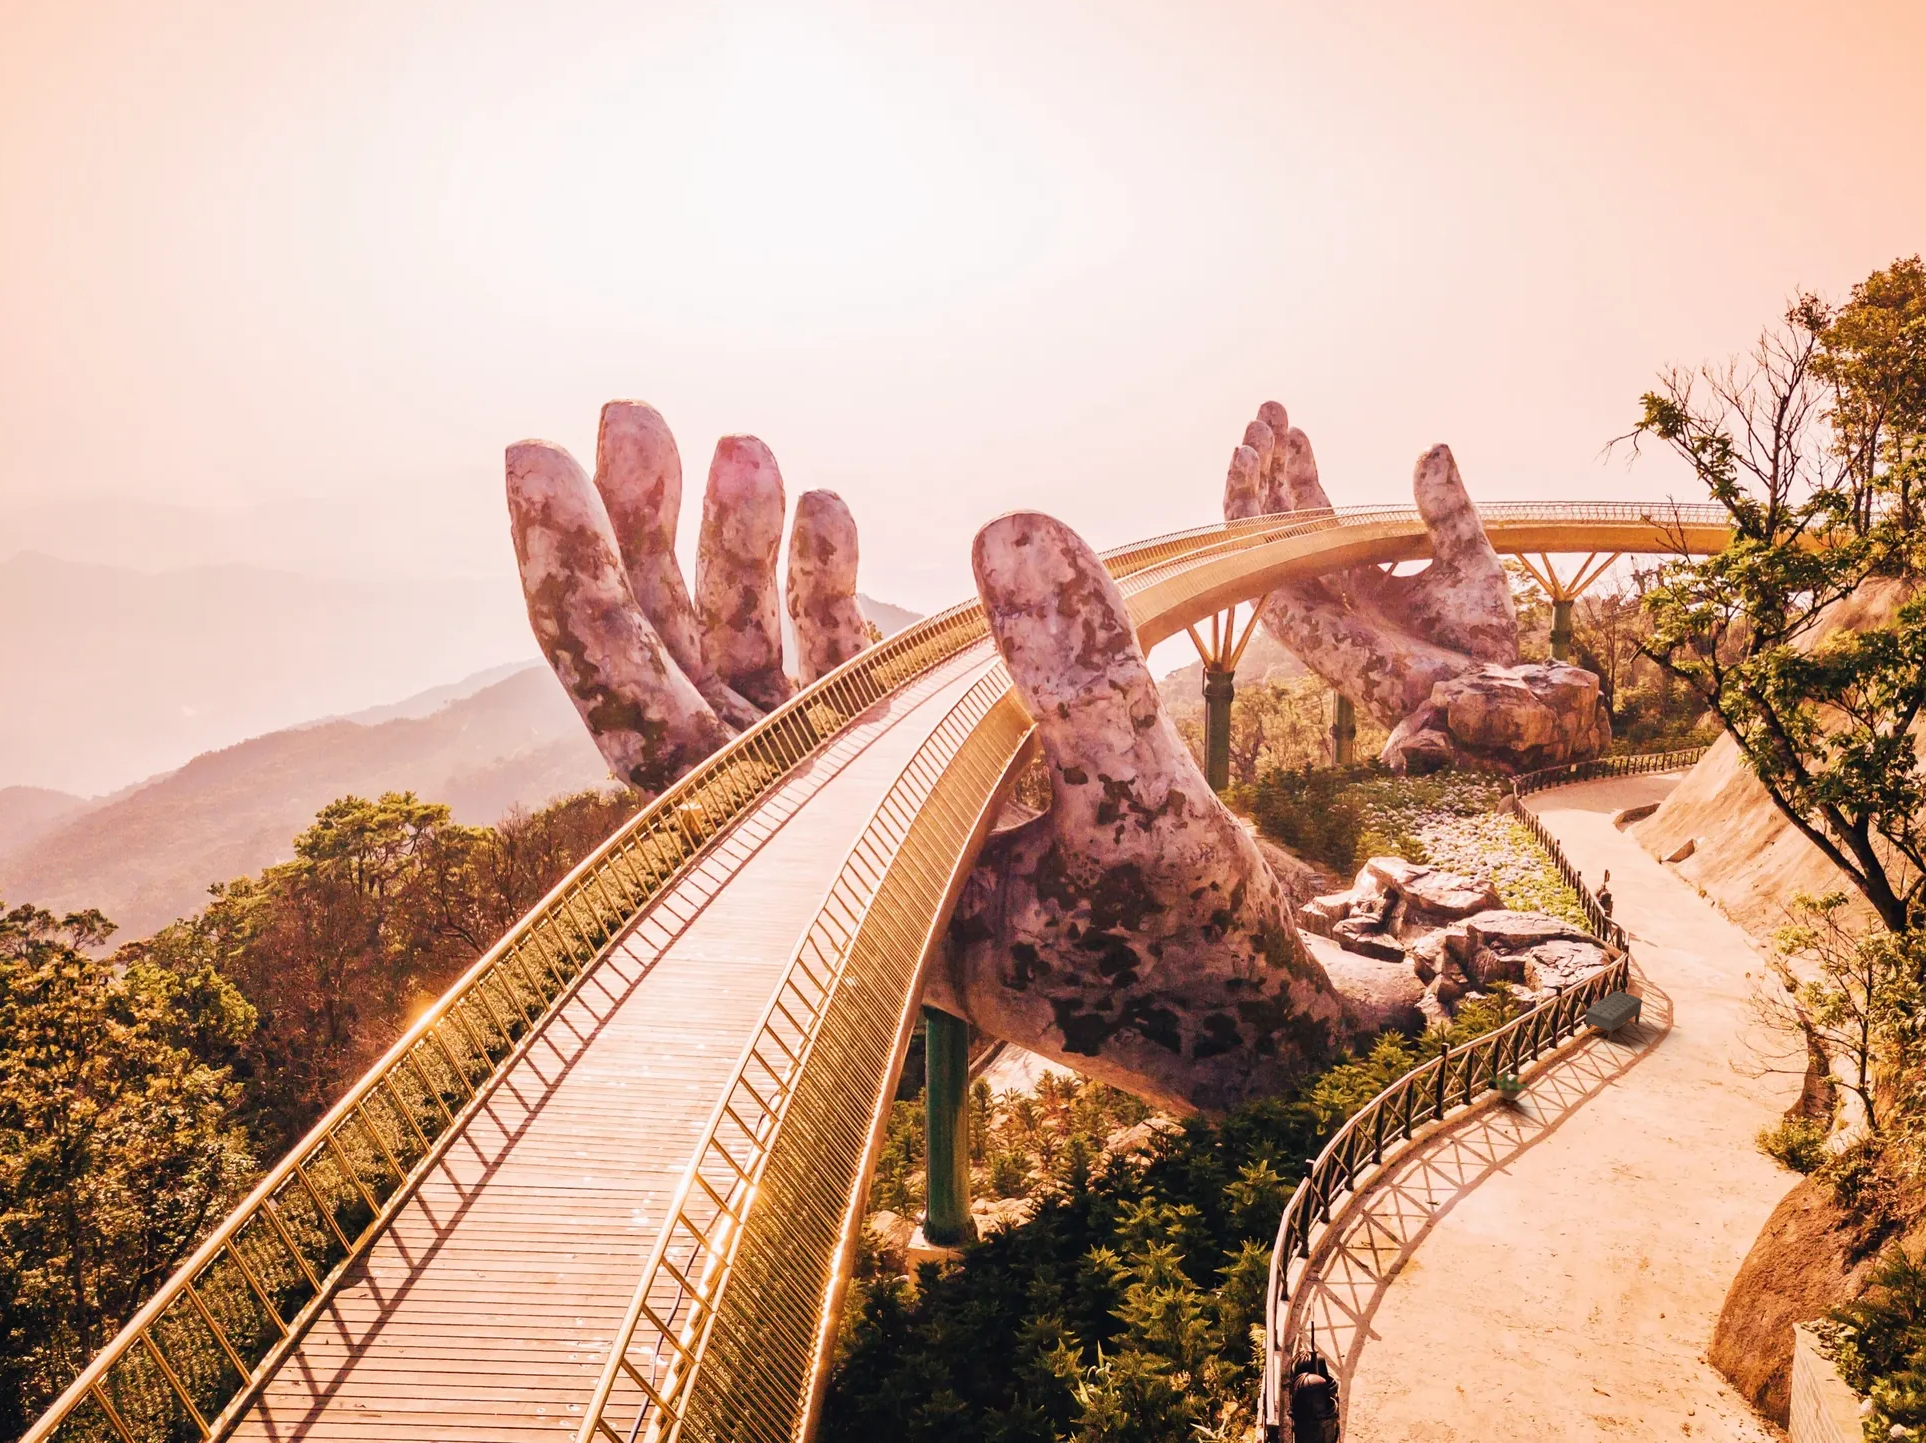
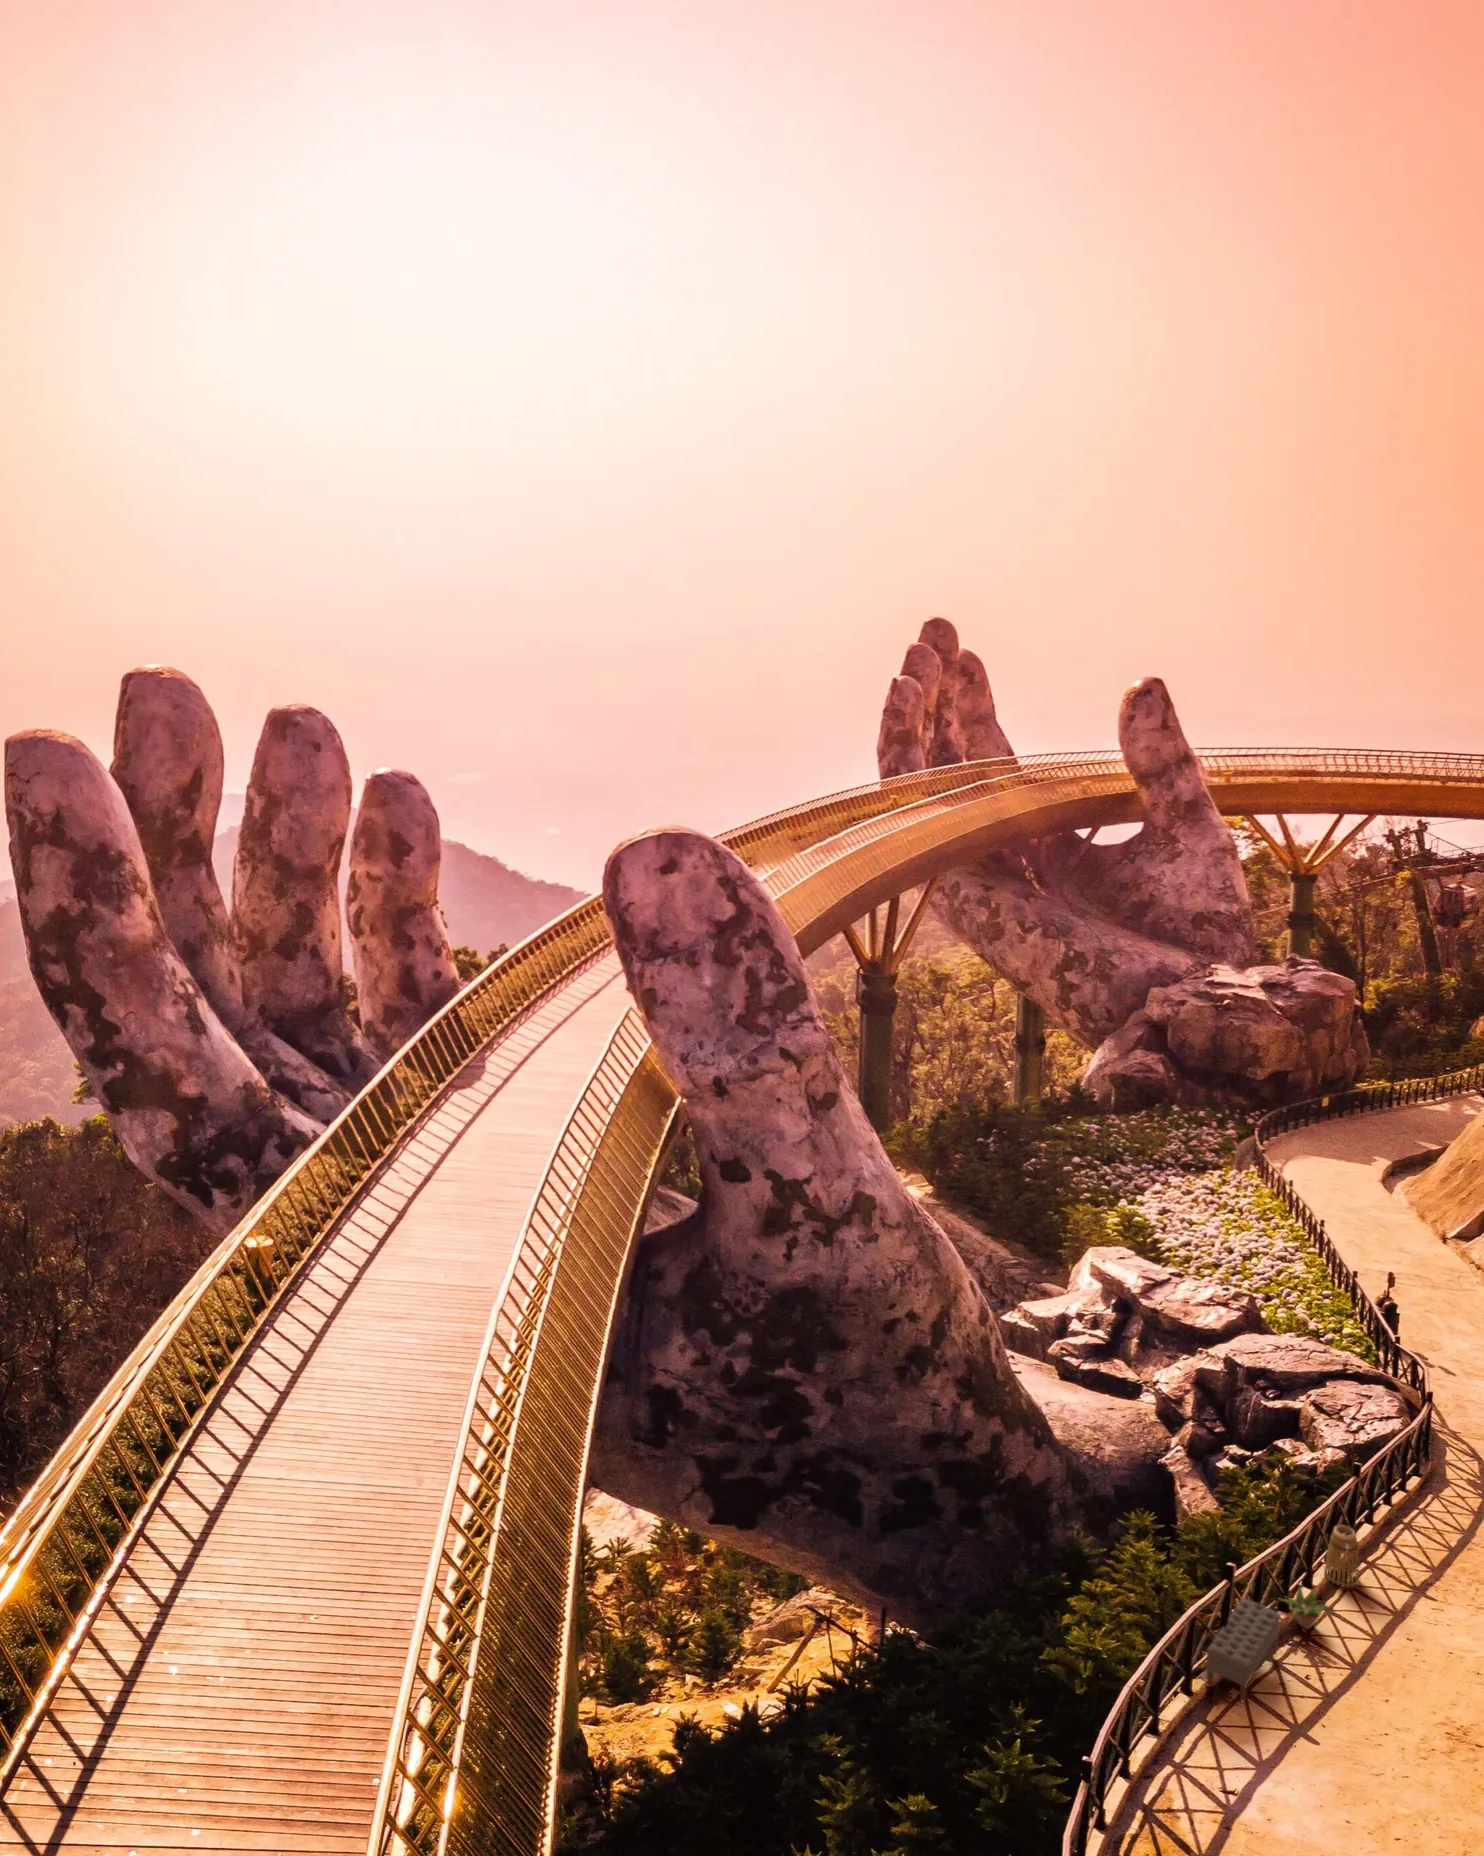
bench: present [1586,991,1642,1042] -> present [1206,1599,1281,1703]
basket: none [1530,1032,1559,1079] -> present [1324,1525,1360,1587]

